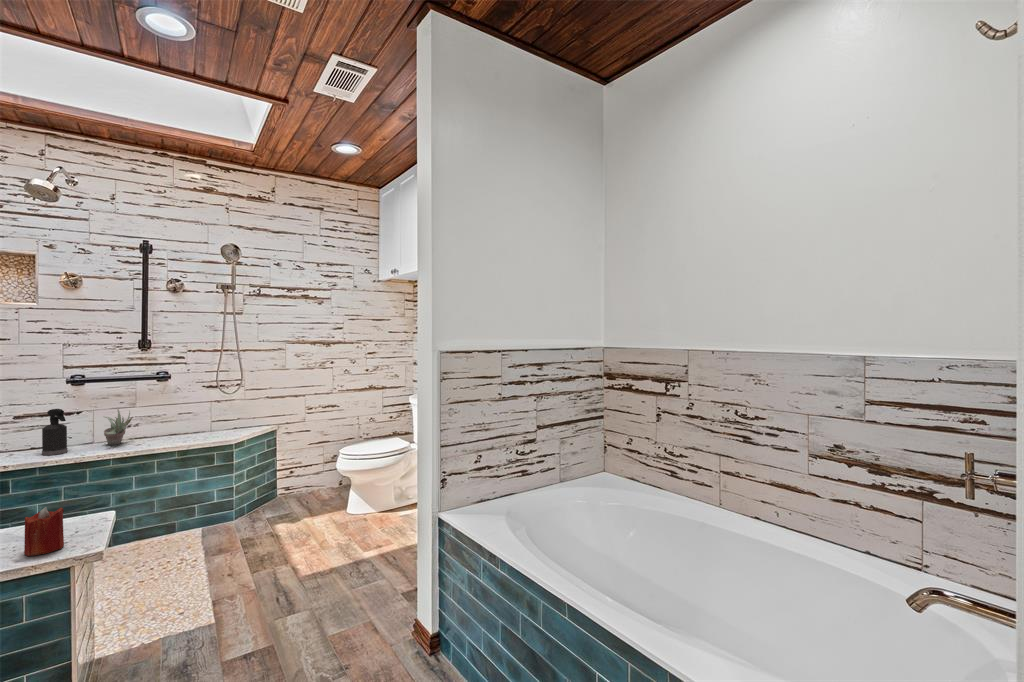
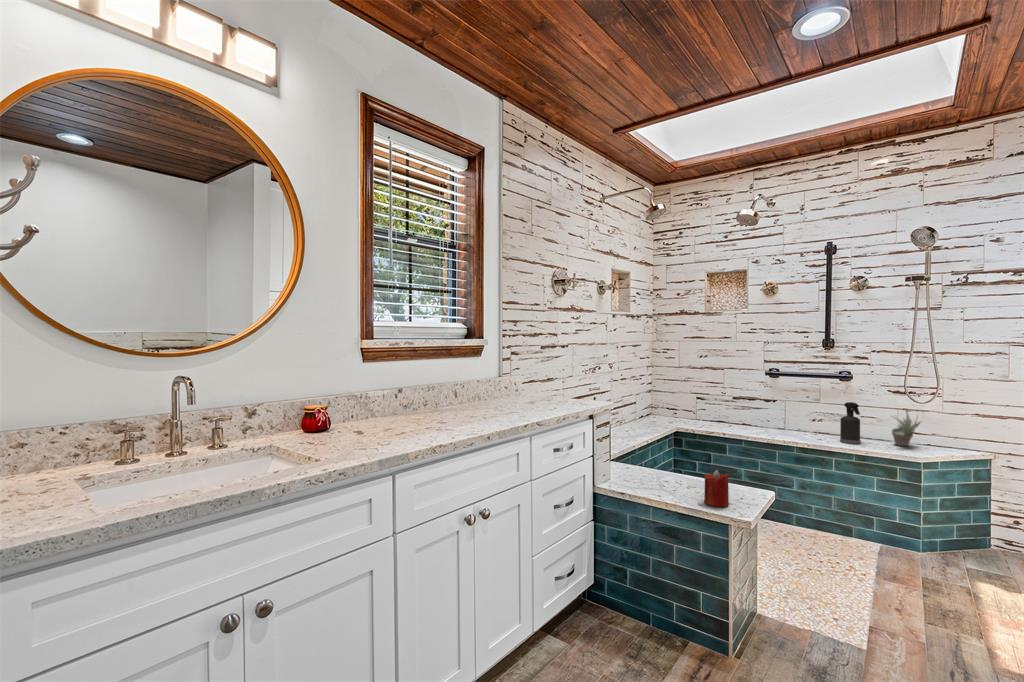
spray bottle: present [42,409,68,455] -> present [840,402,861,444]
succulent plant: present [104,409,132,445] -> present [892,410,921,446]

